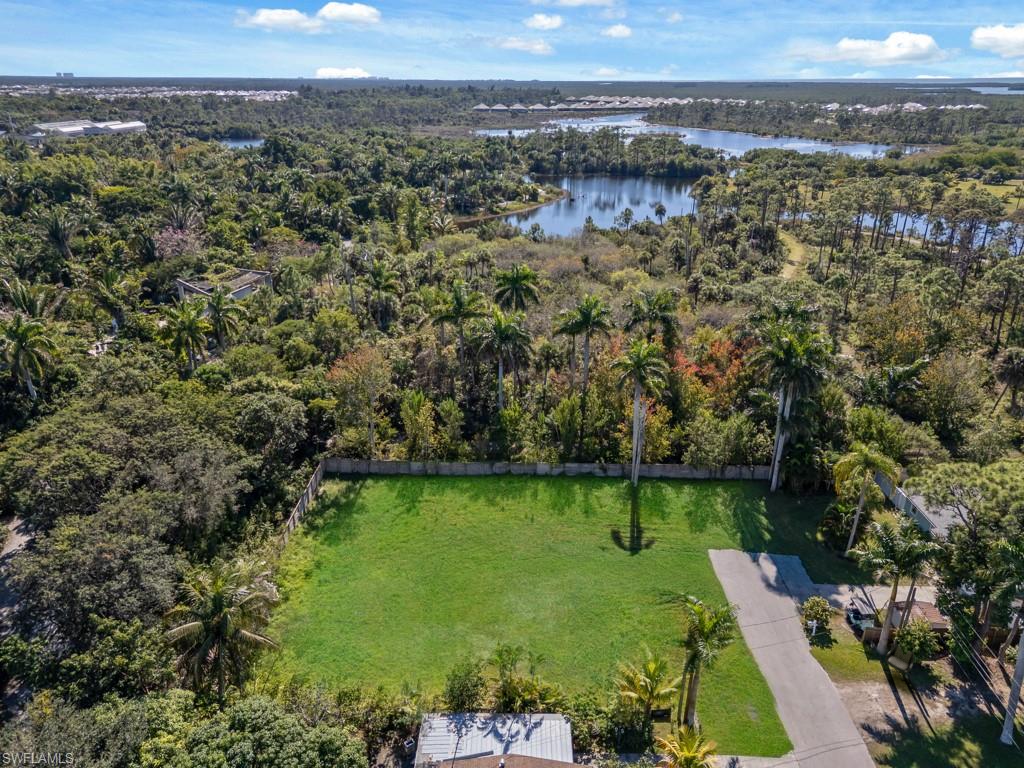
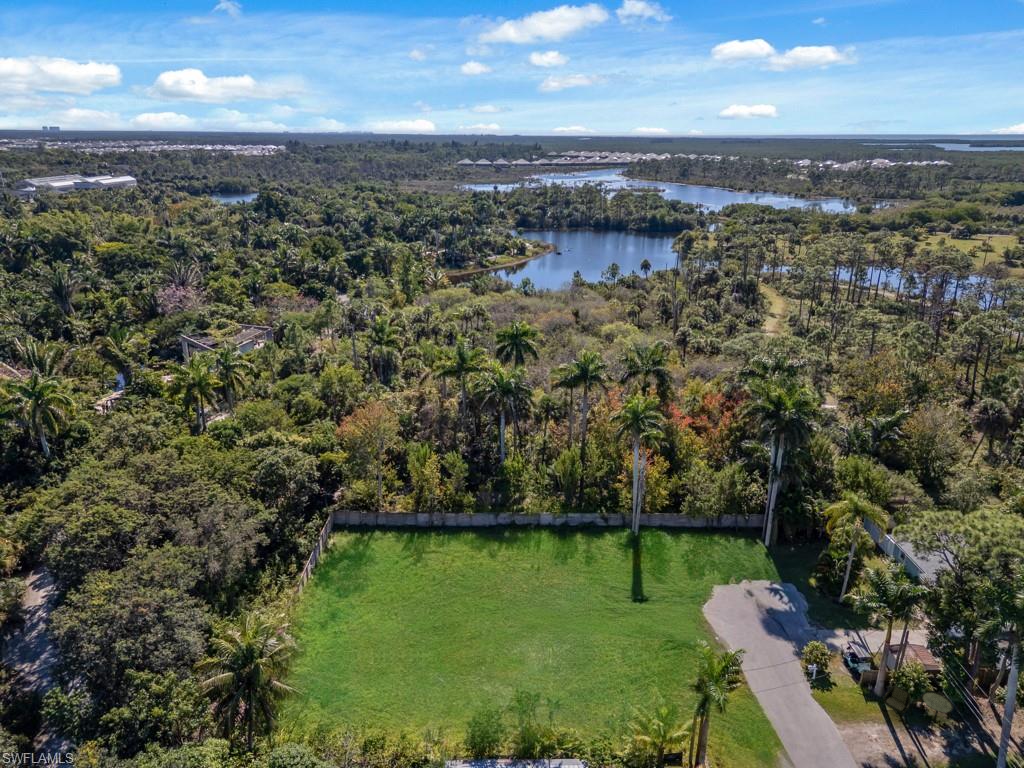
round table: none [924,650,960,683] -> present [920,691,954,722]

